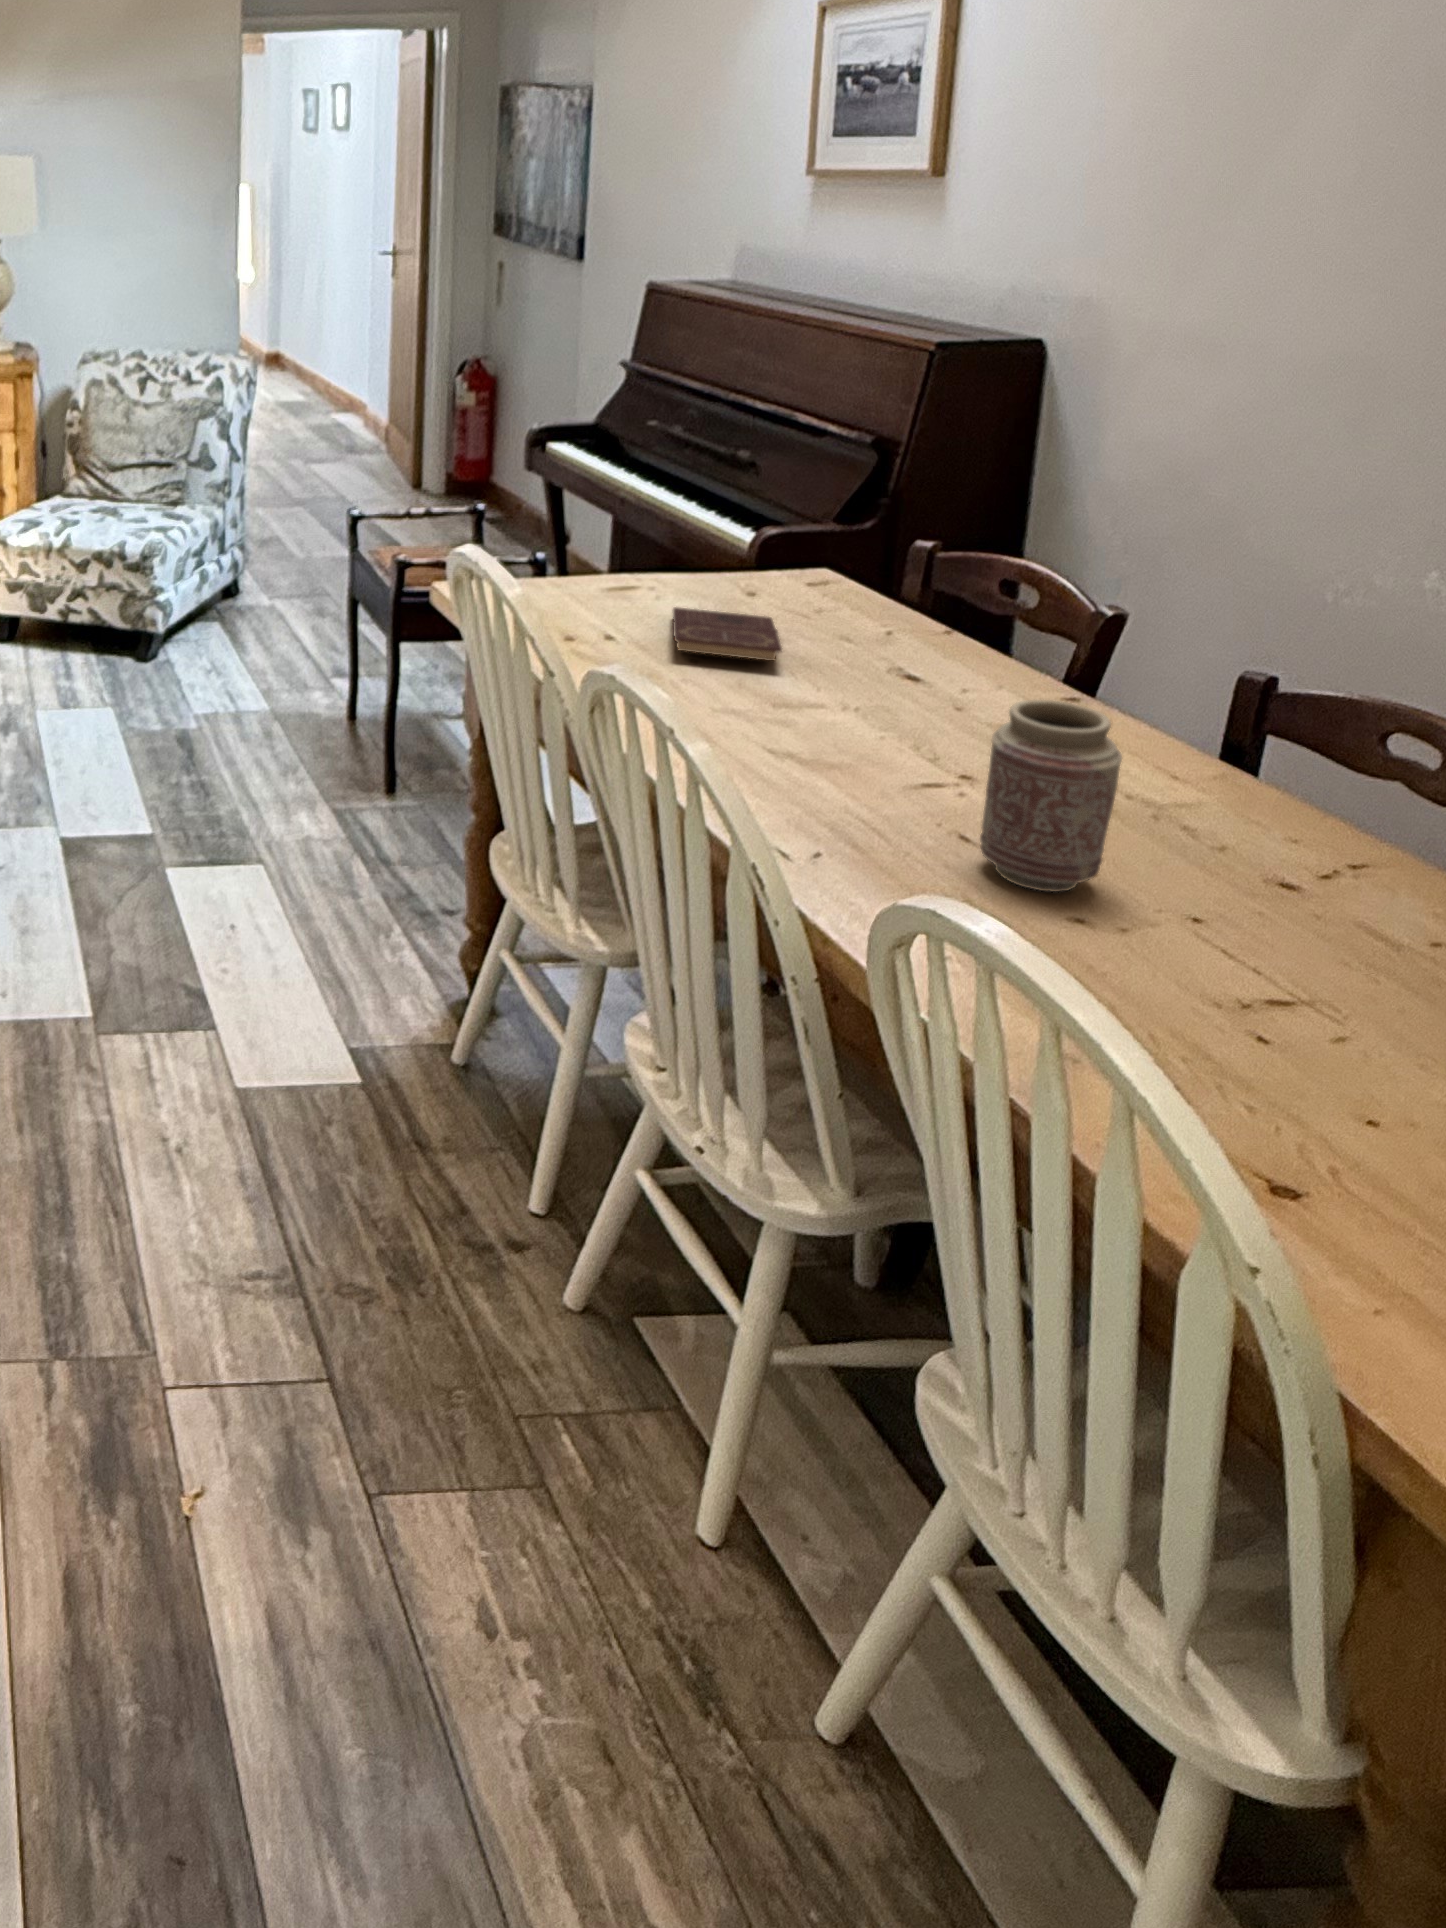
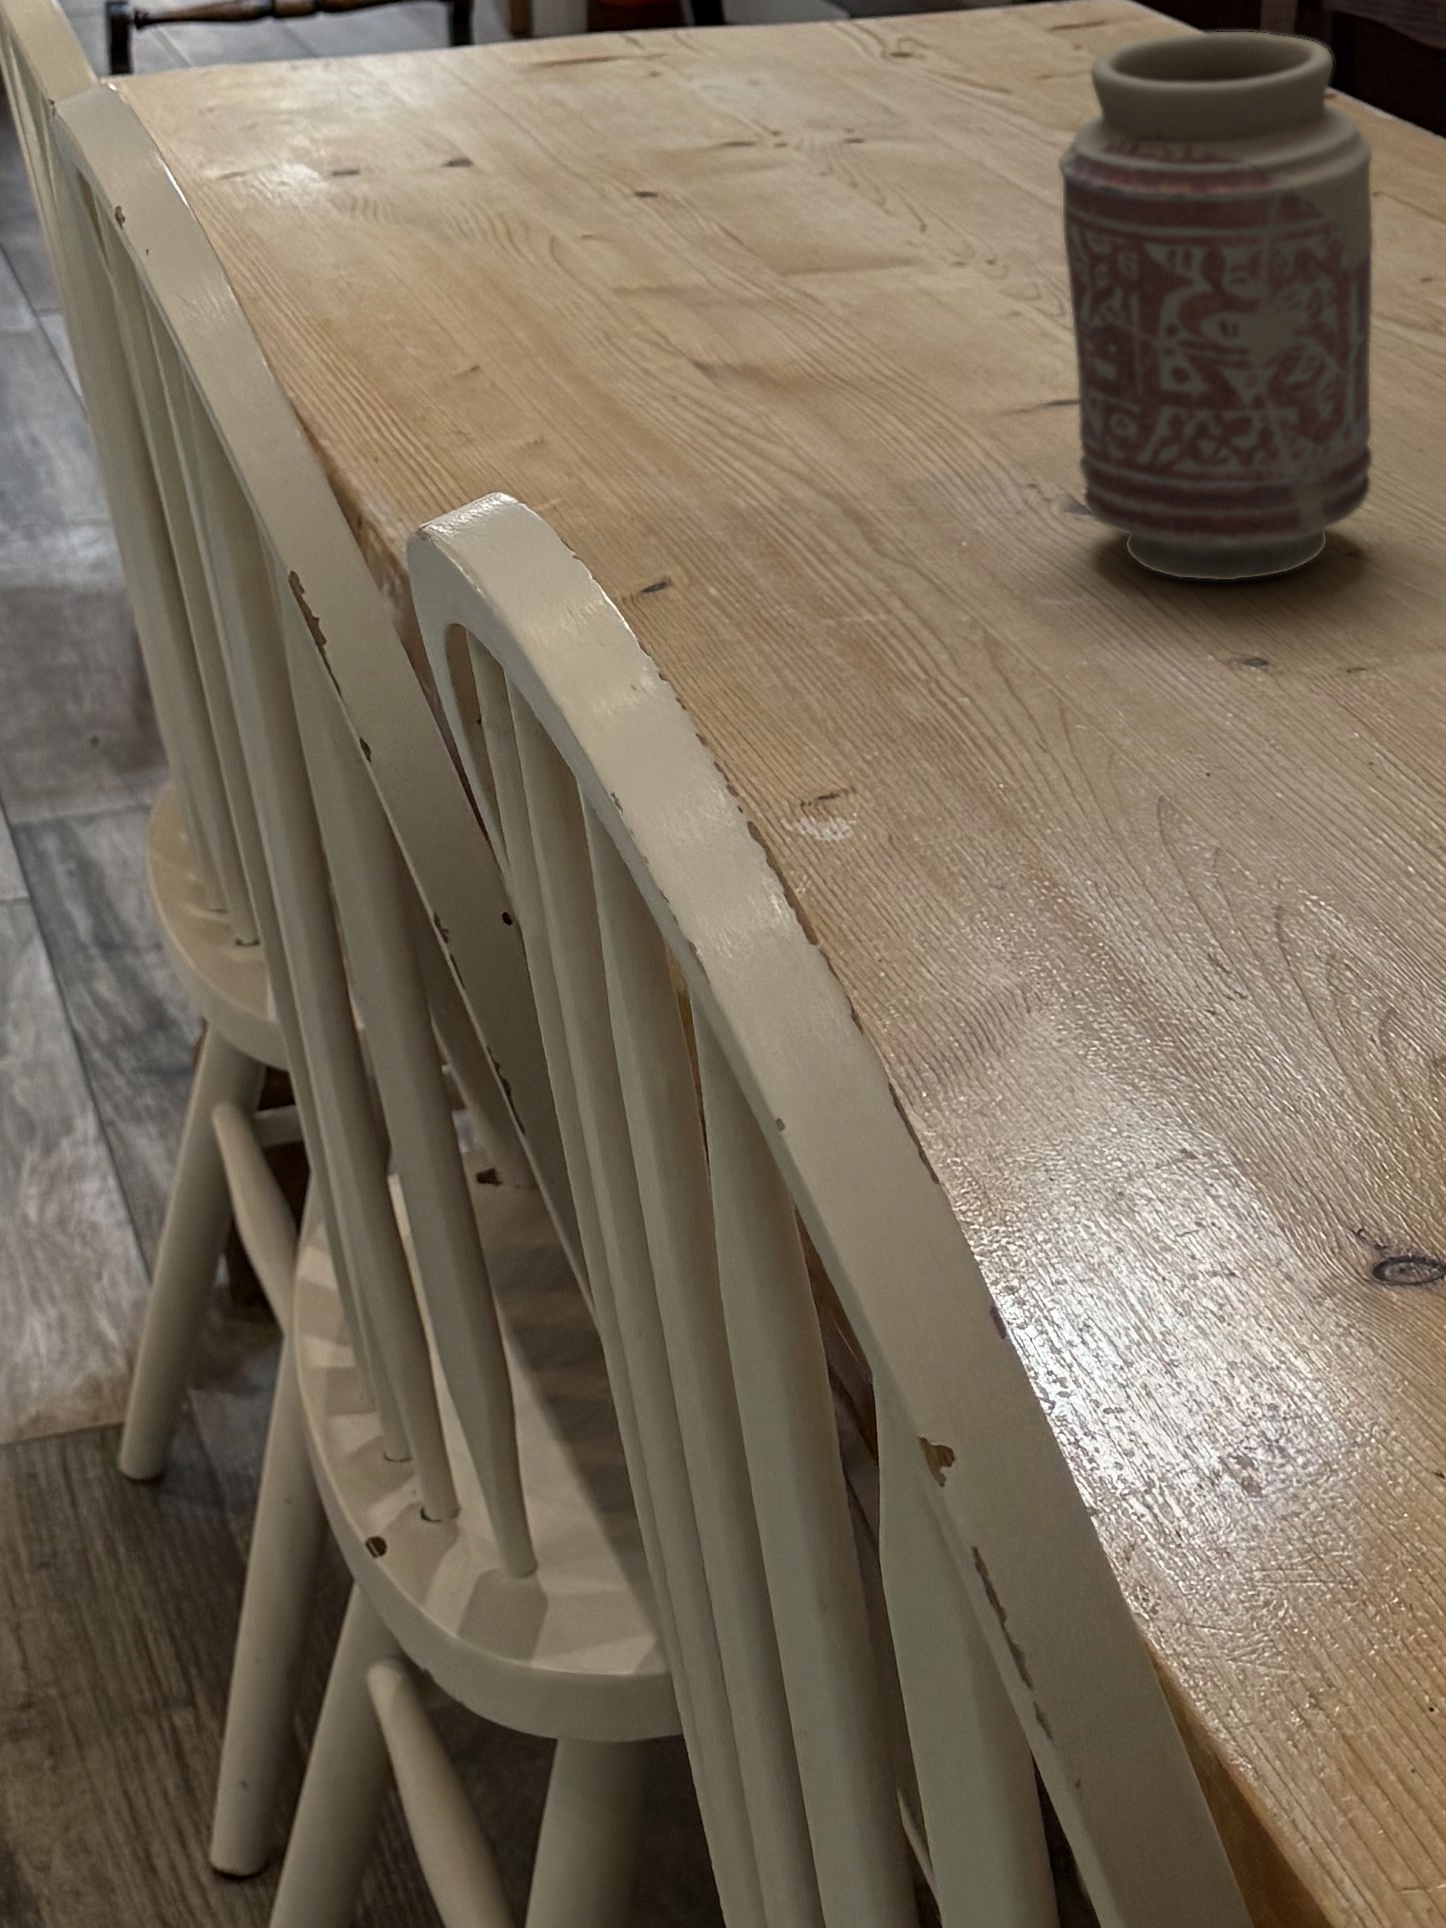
book: present [673,607,782,661] -> none [579,58,912,147]

